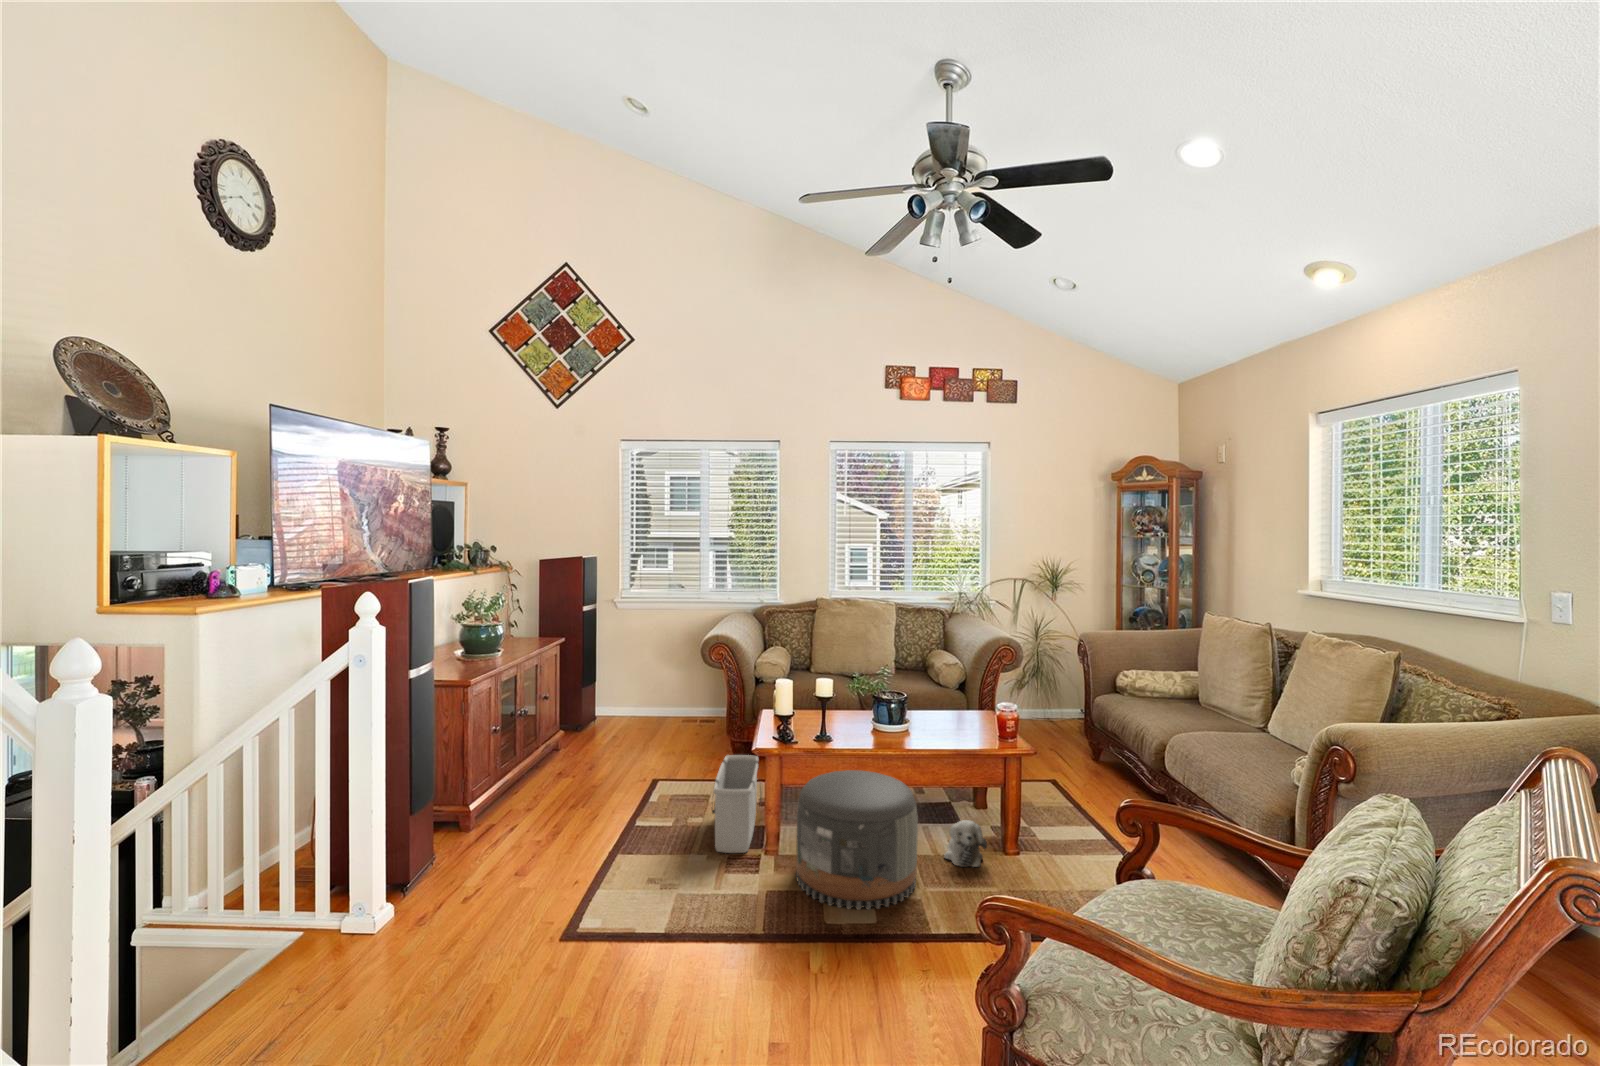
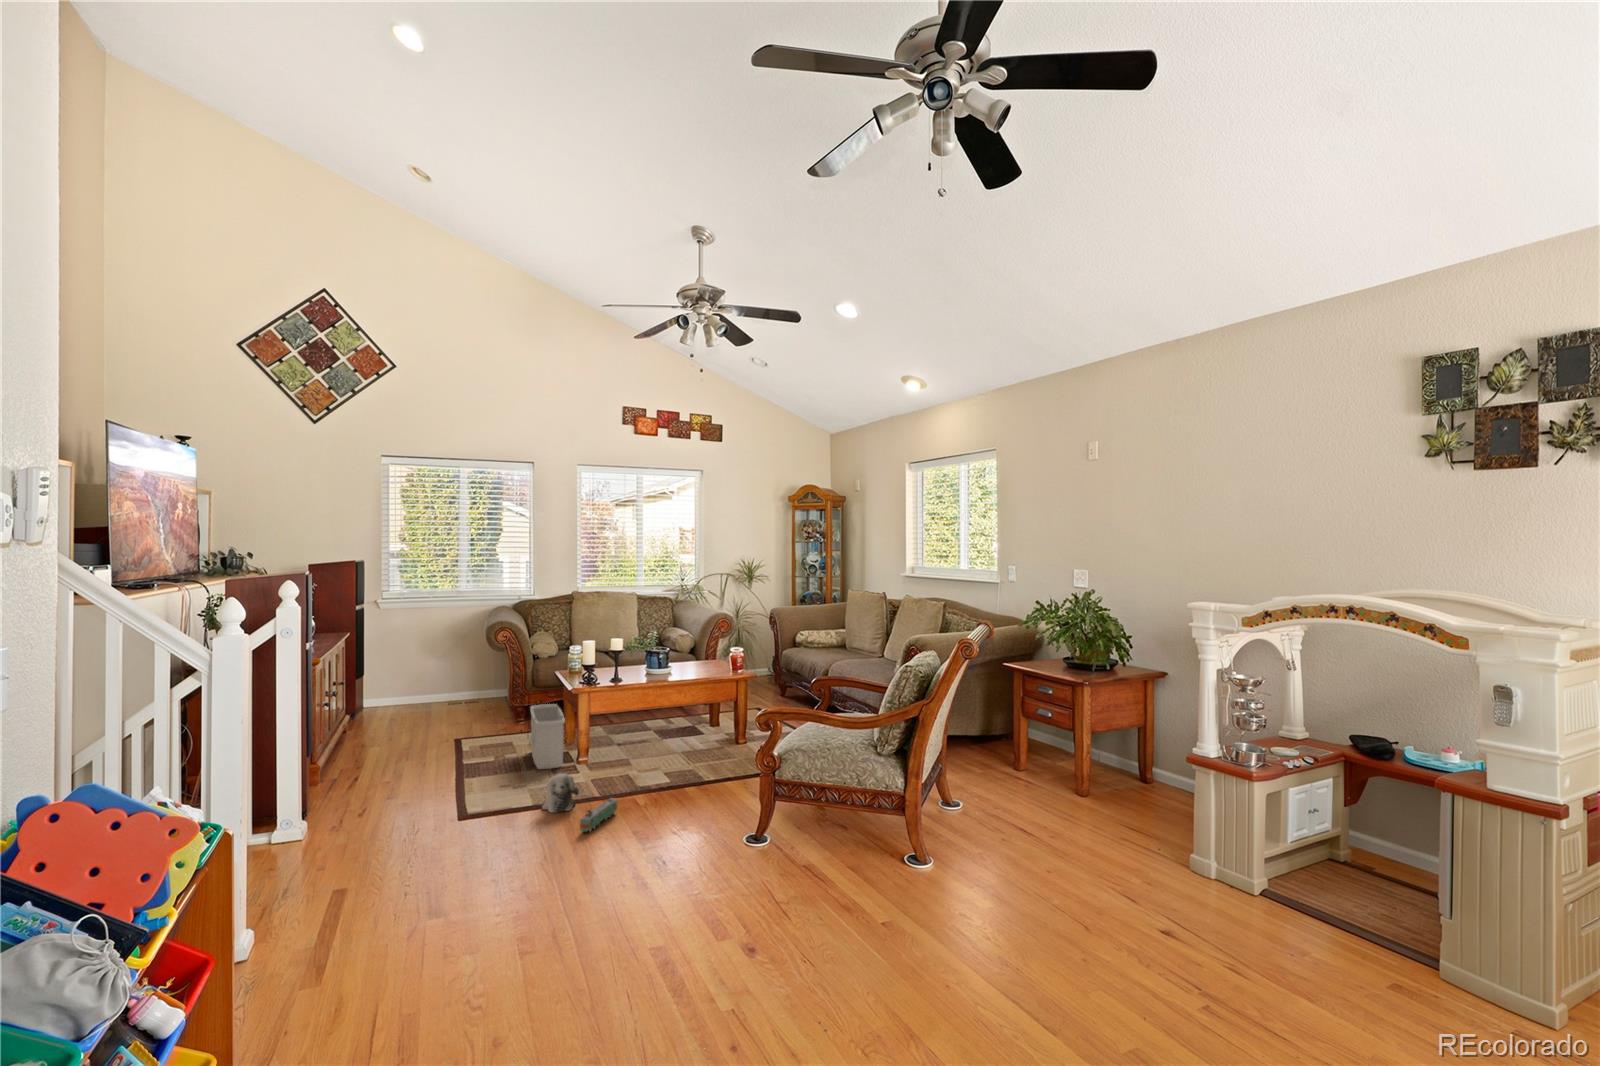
pouf: present [796,770,918,910] -> none [604,698,688,781]
plush toy: present [944,820,987,867] -> present [542,774,579,813]
toy train: none [698,954,773,1022] -> present [580,798,617,832]

